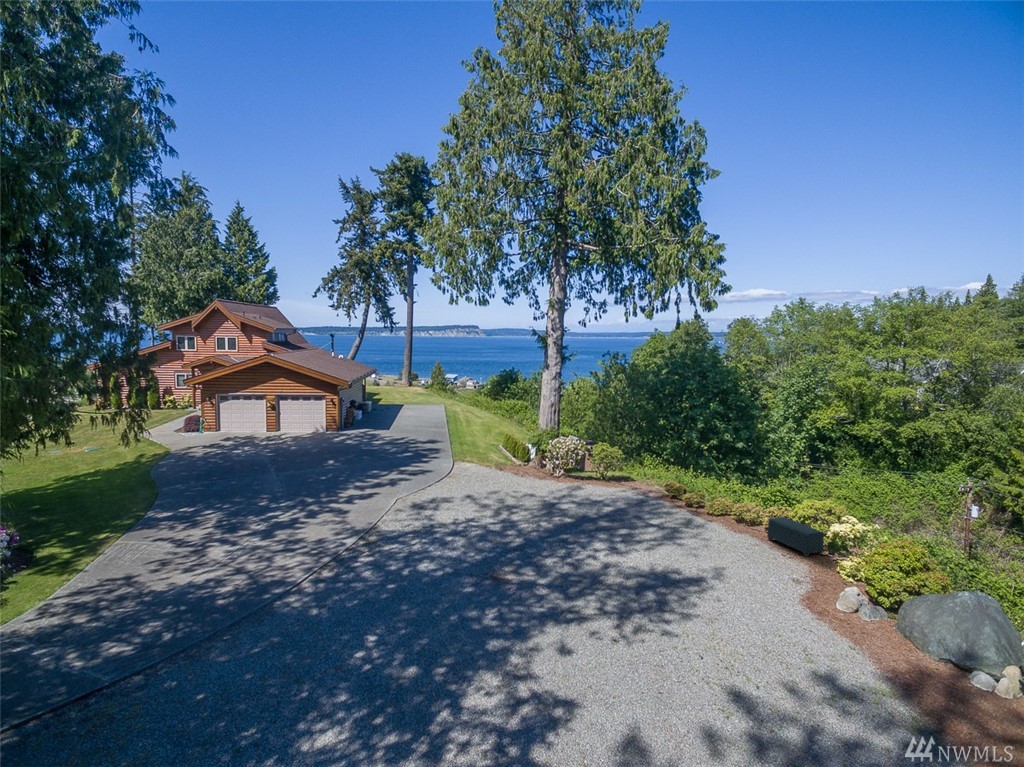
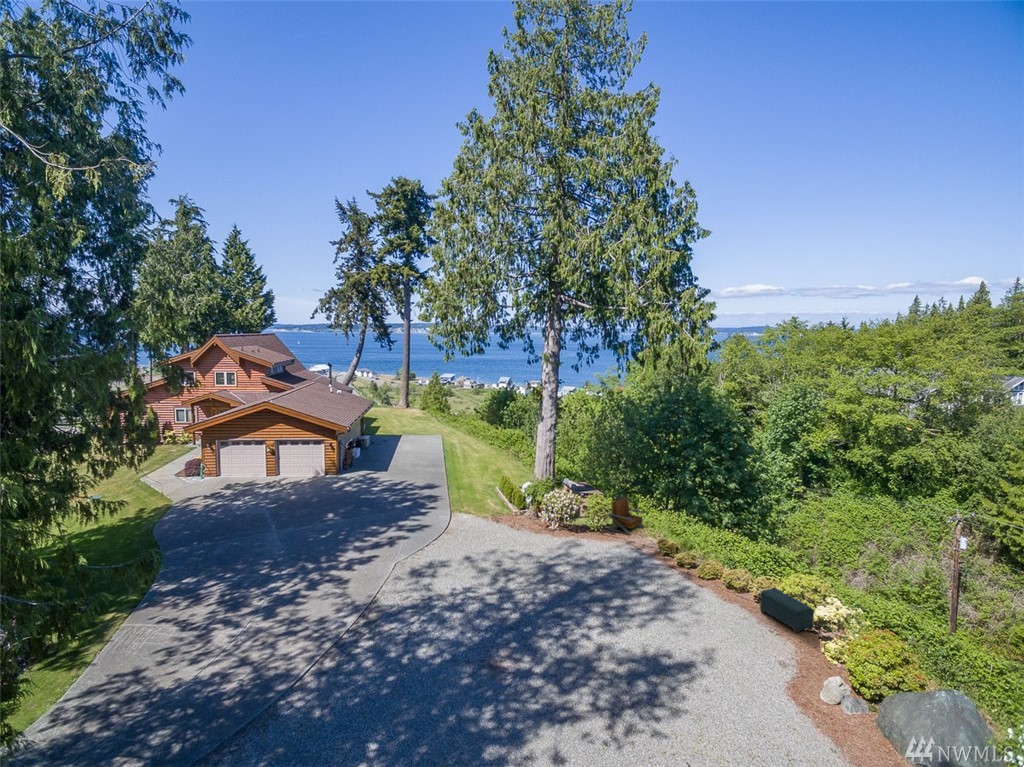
lounge chair: none [609,446,647,481] -> present [608,497,645,535]

